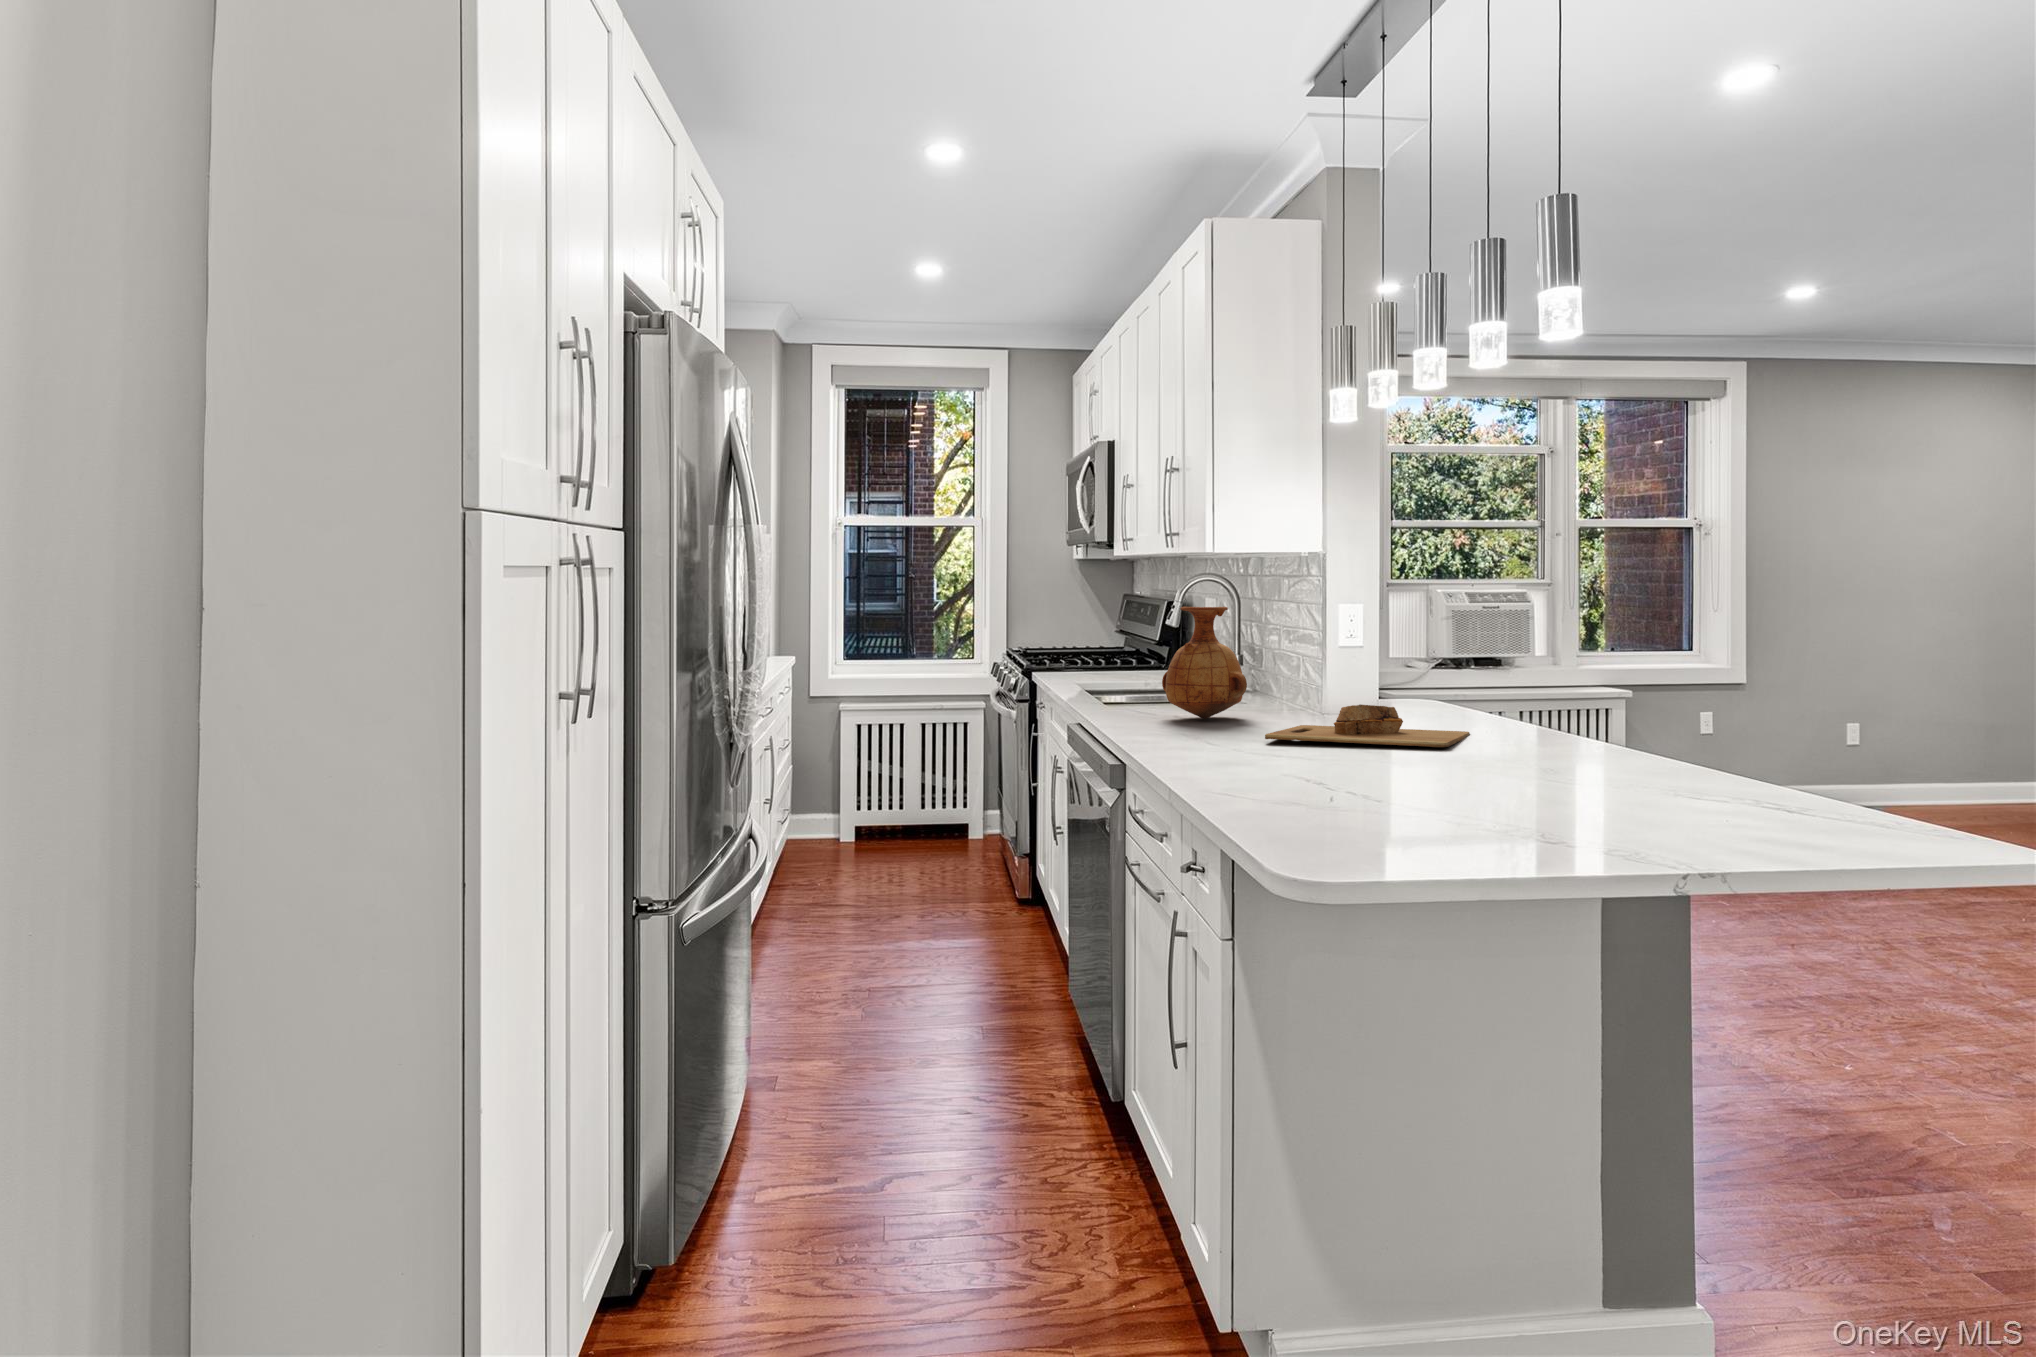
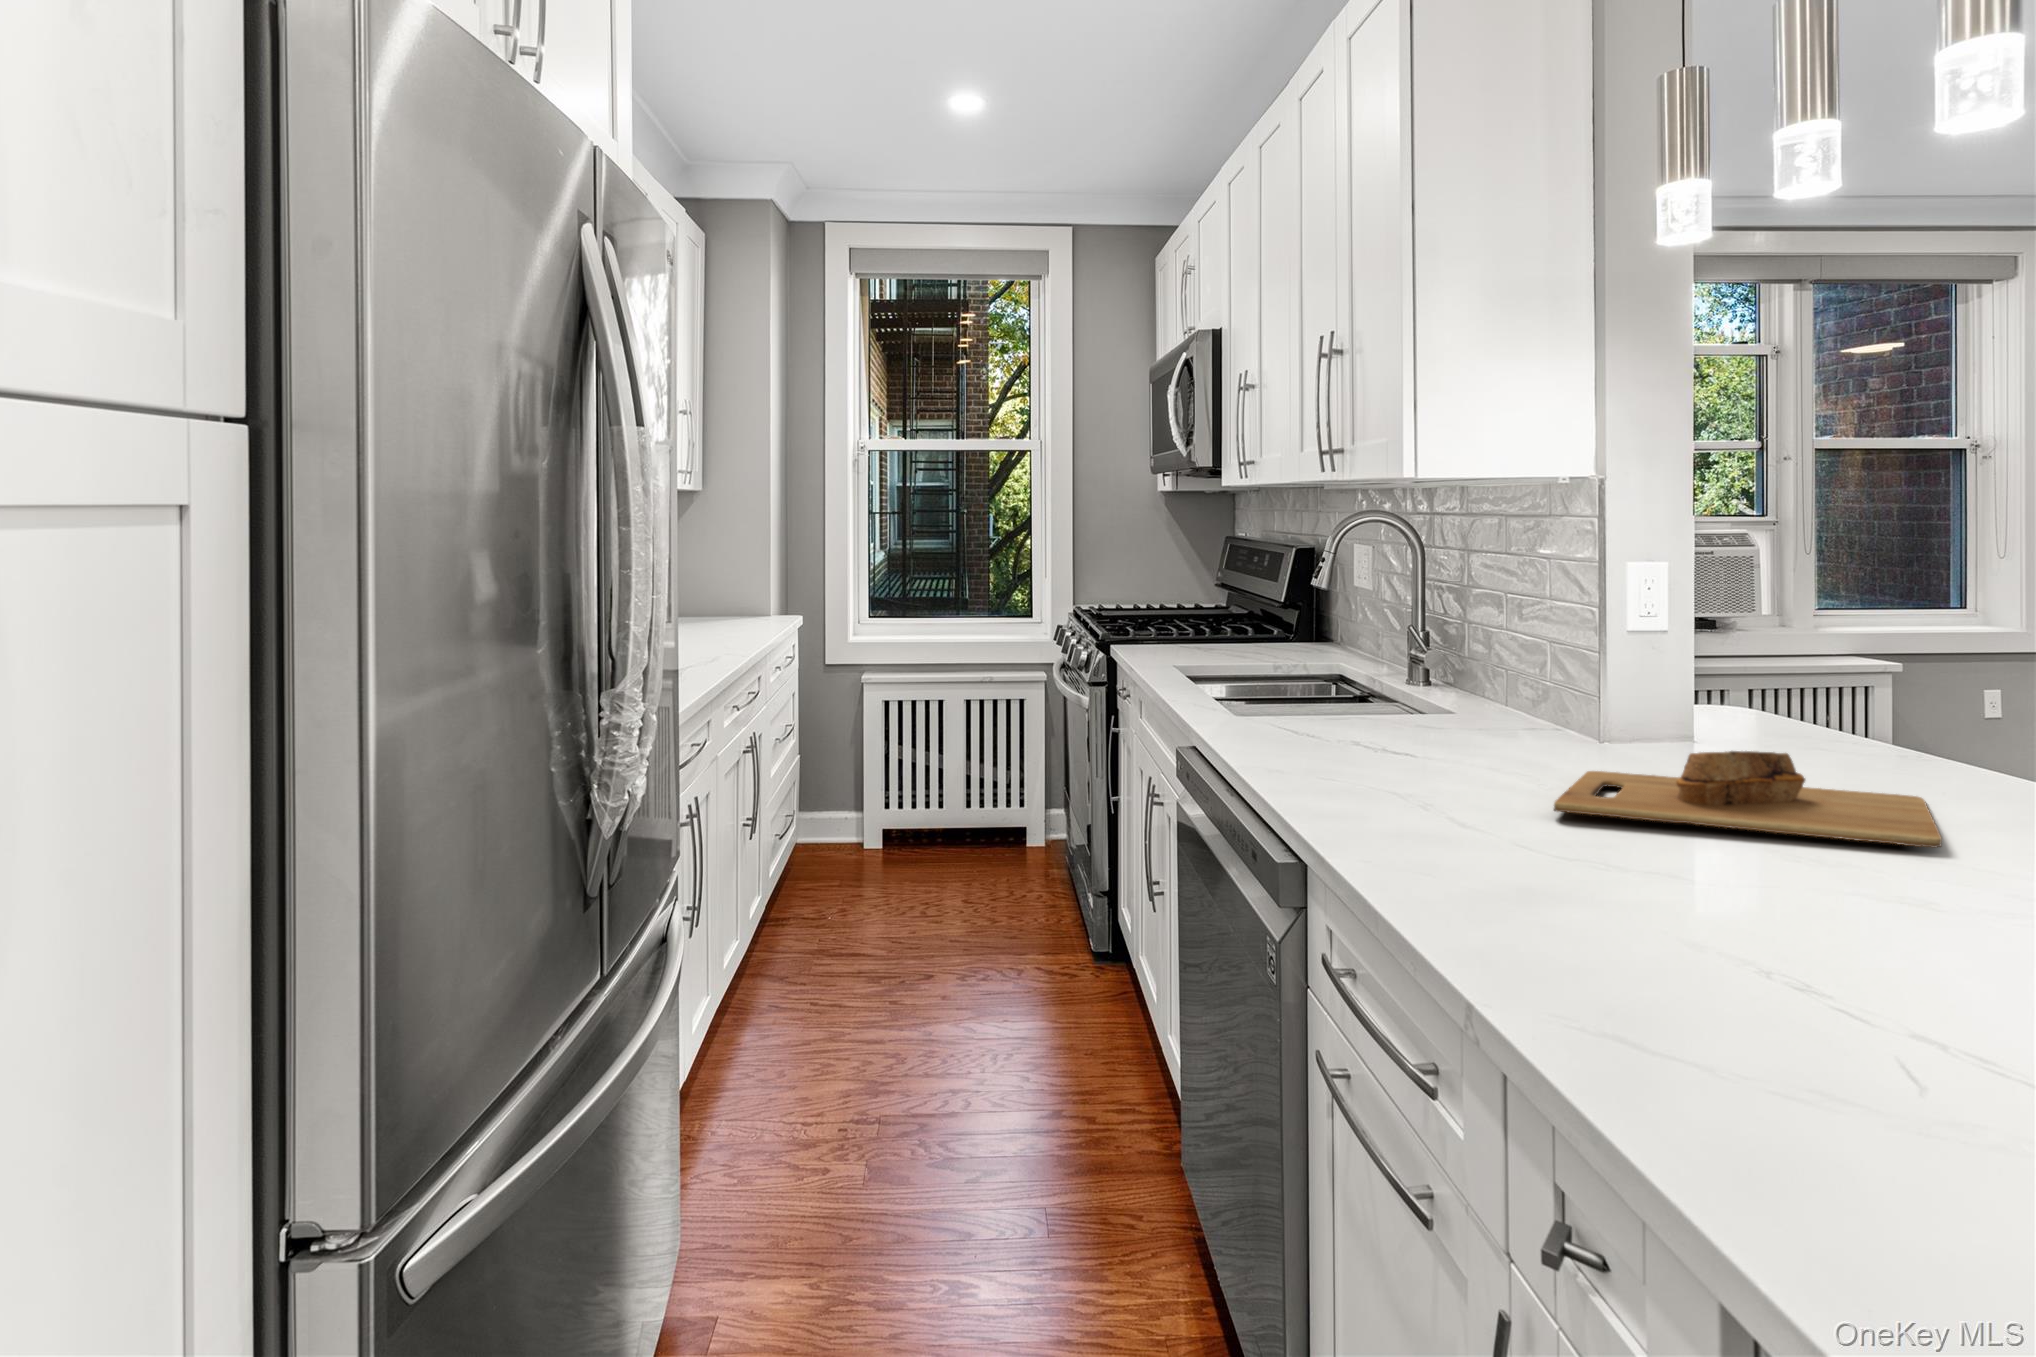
vase: present [1162,607,1247,719] -> none [1330,565,1478,746]

